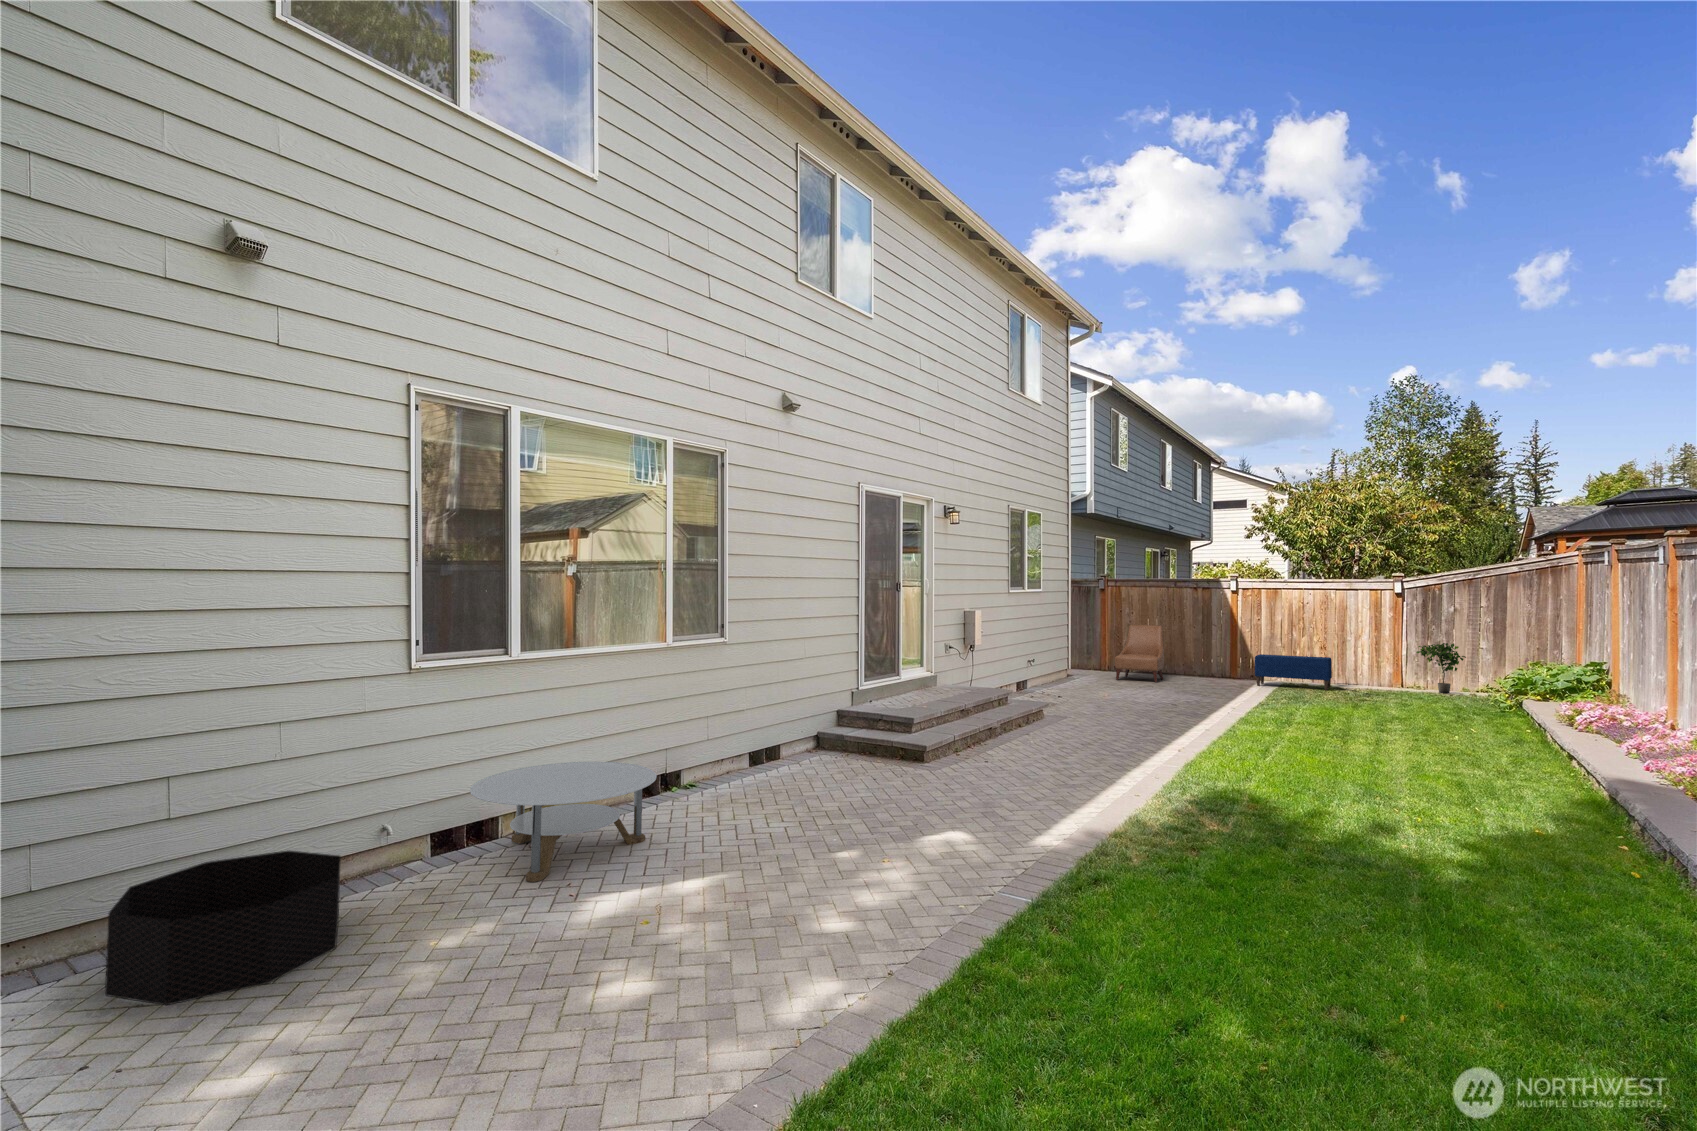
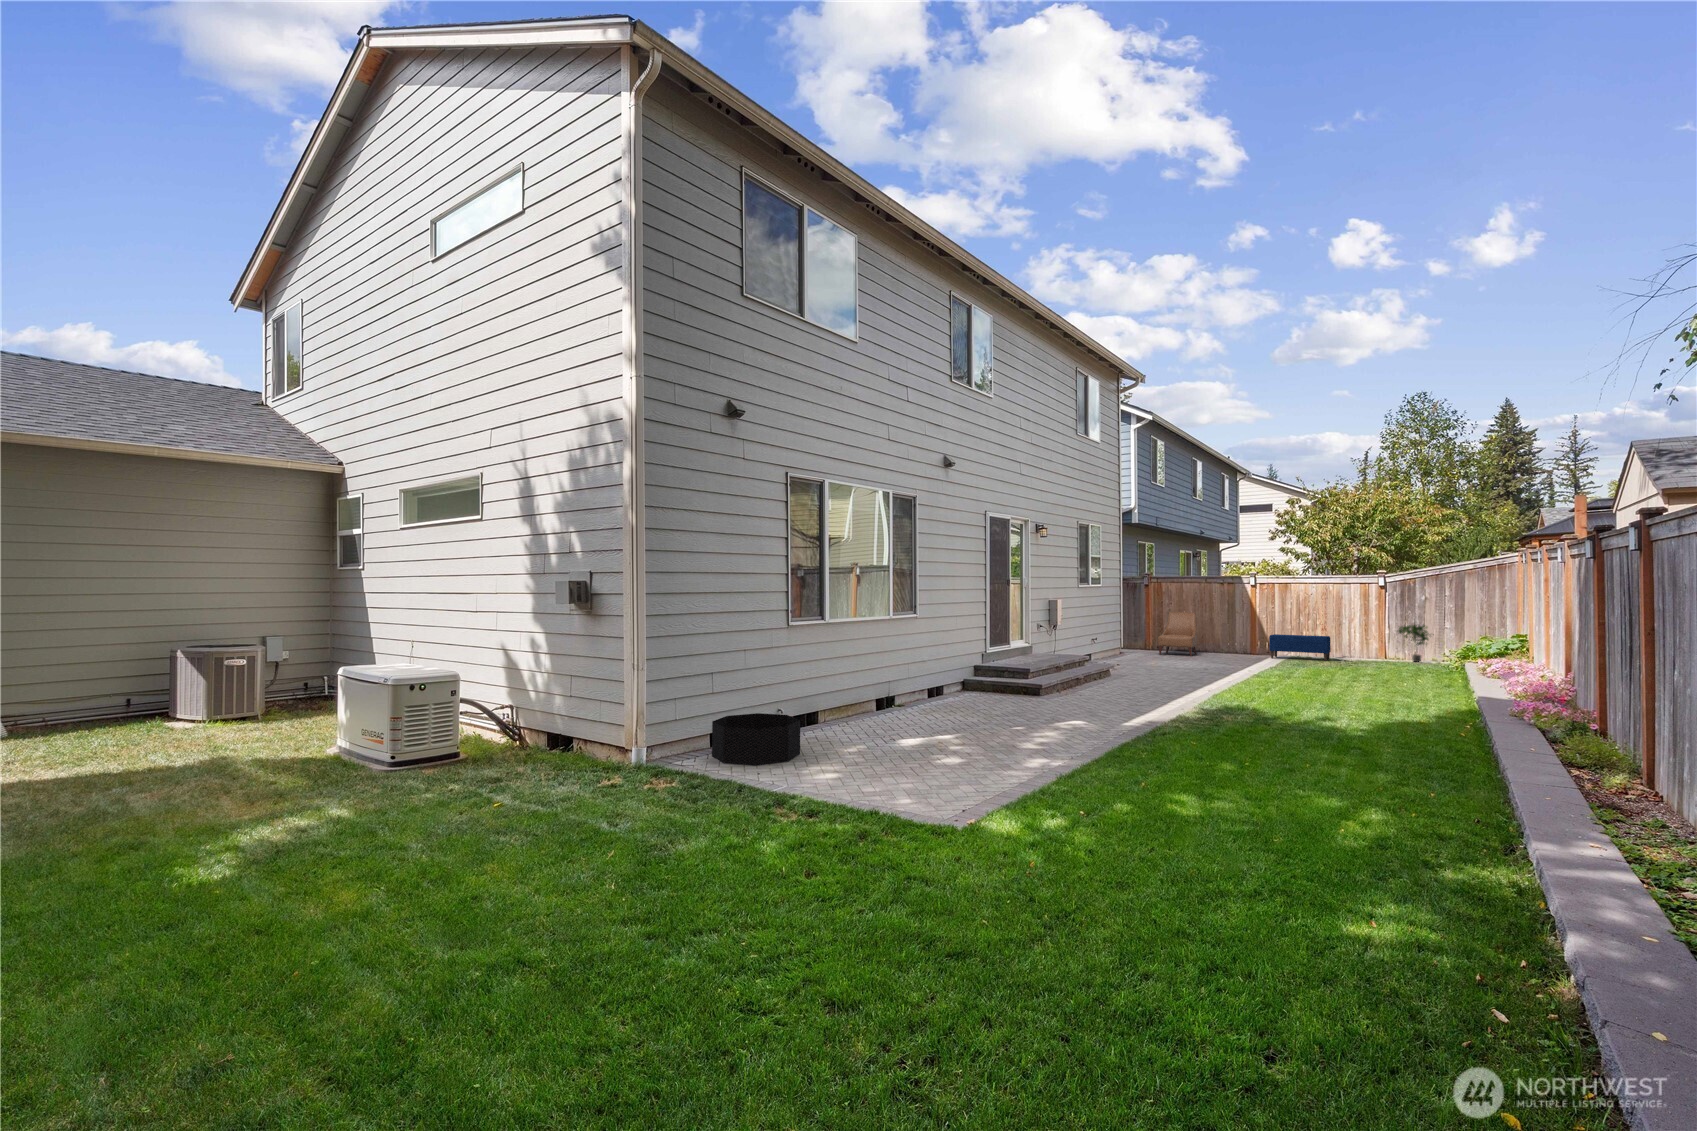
round table: present [470,762,657,882] -> none [816,683,912,737]

